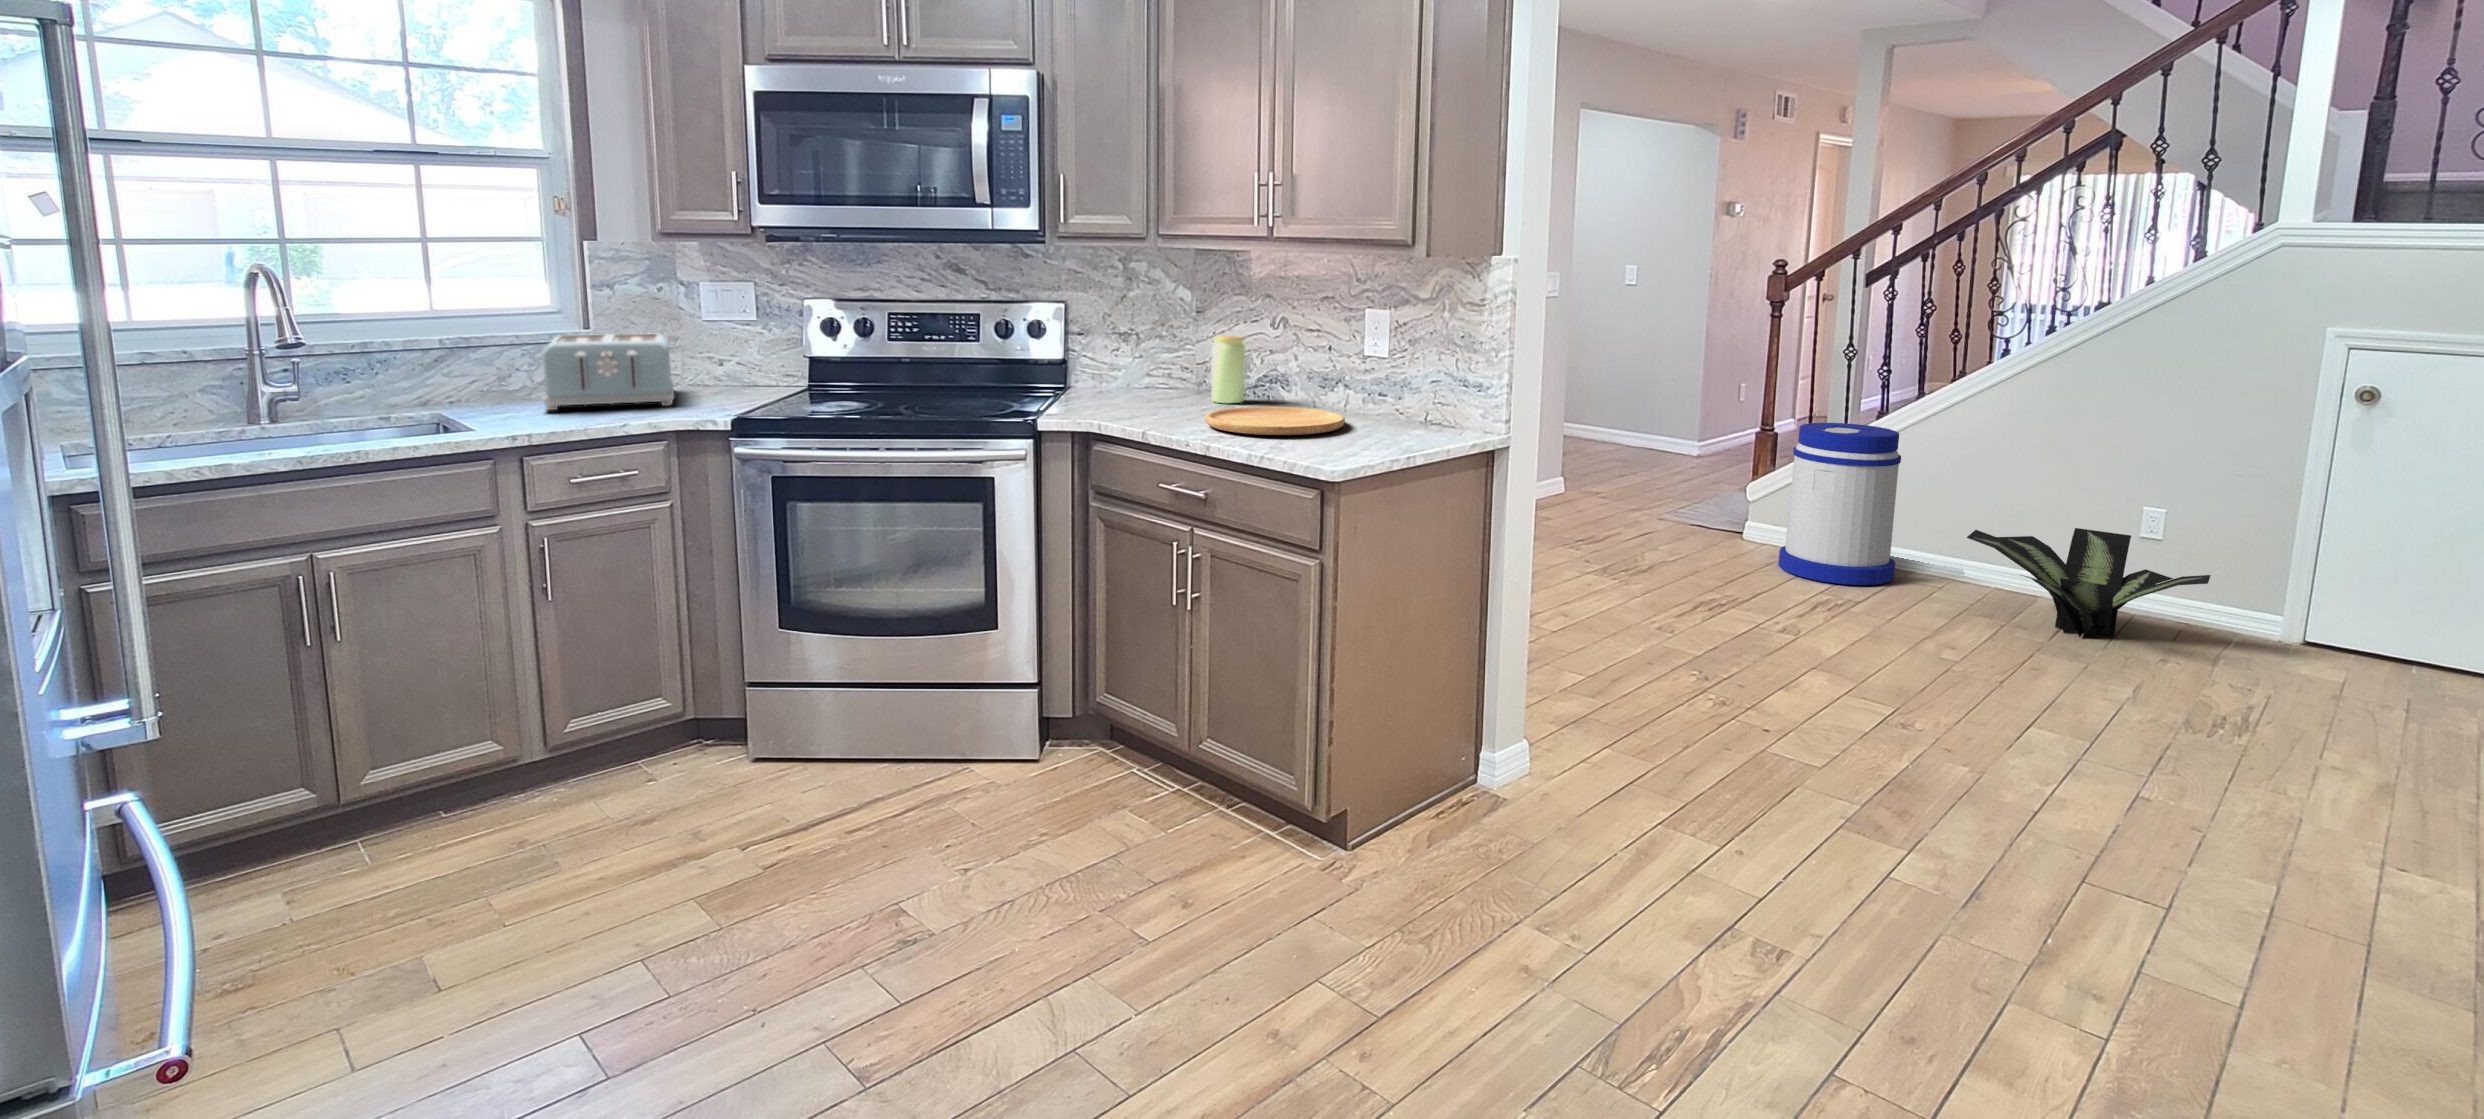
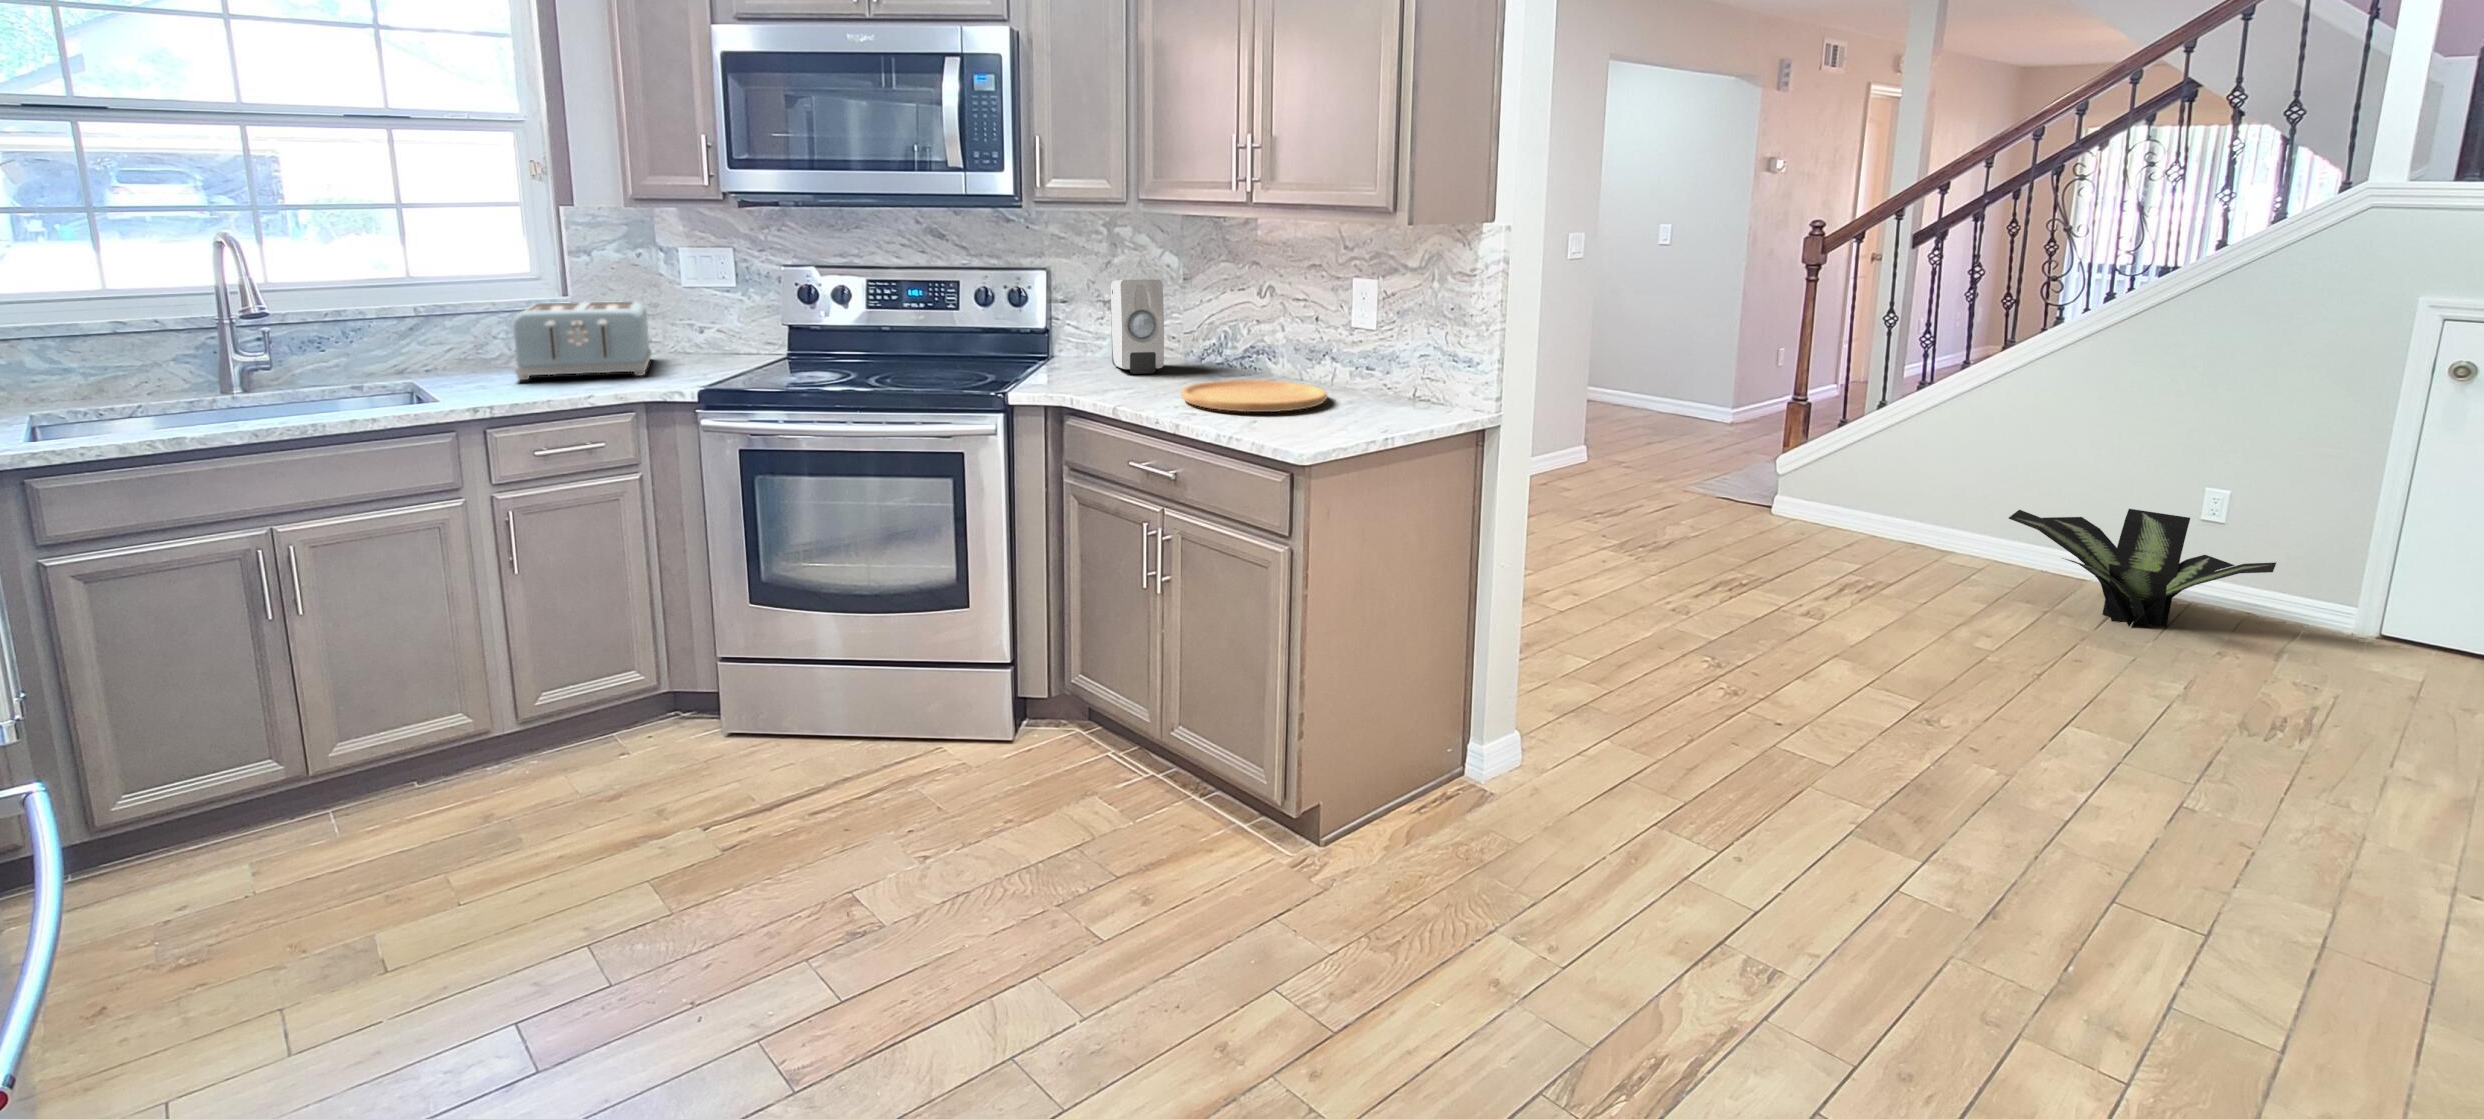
soap dispenser: none [1128,312,1182,402] -> present [1111,280,1164,374]
jar: present [1211,336,1245,403] -> none [1195,305,1230,375]
trash can: present [1778,423,1901,585] -> none [1807,394,1940,566]

